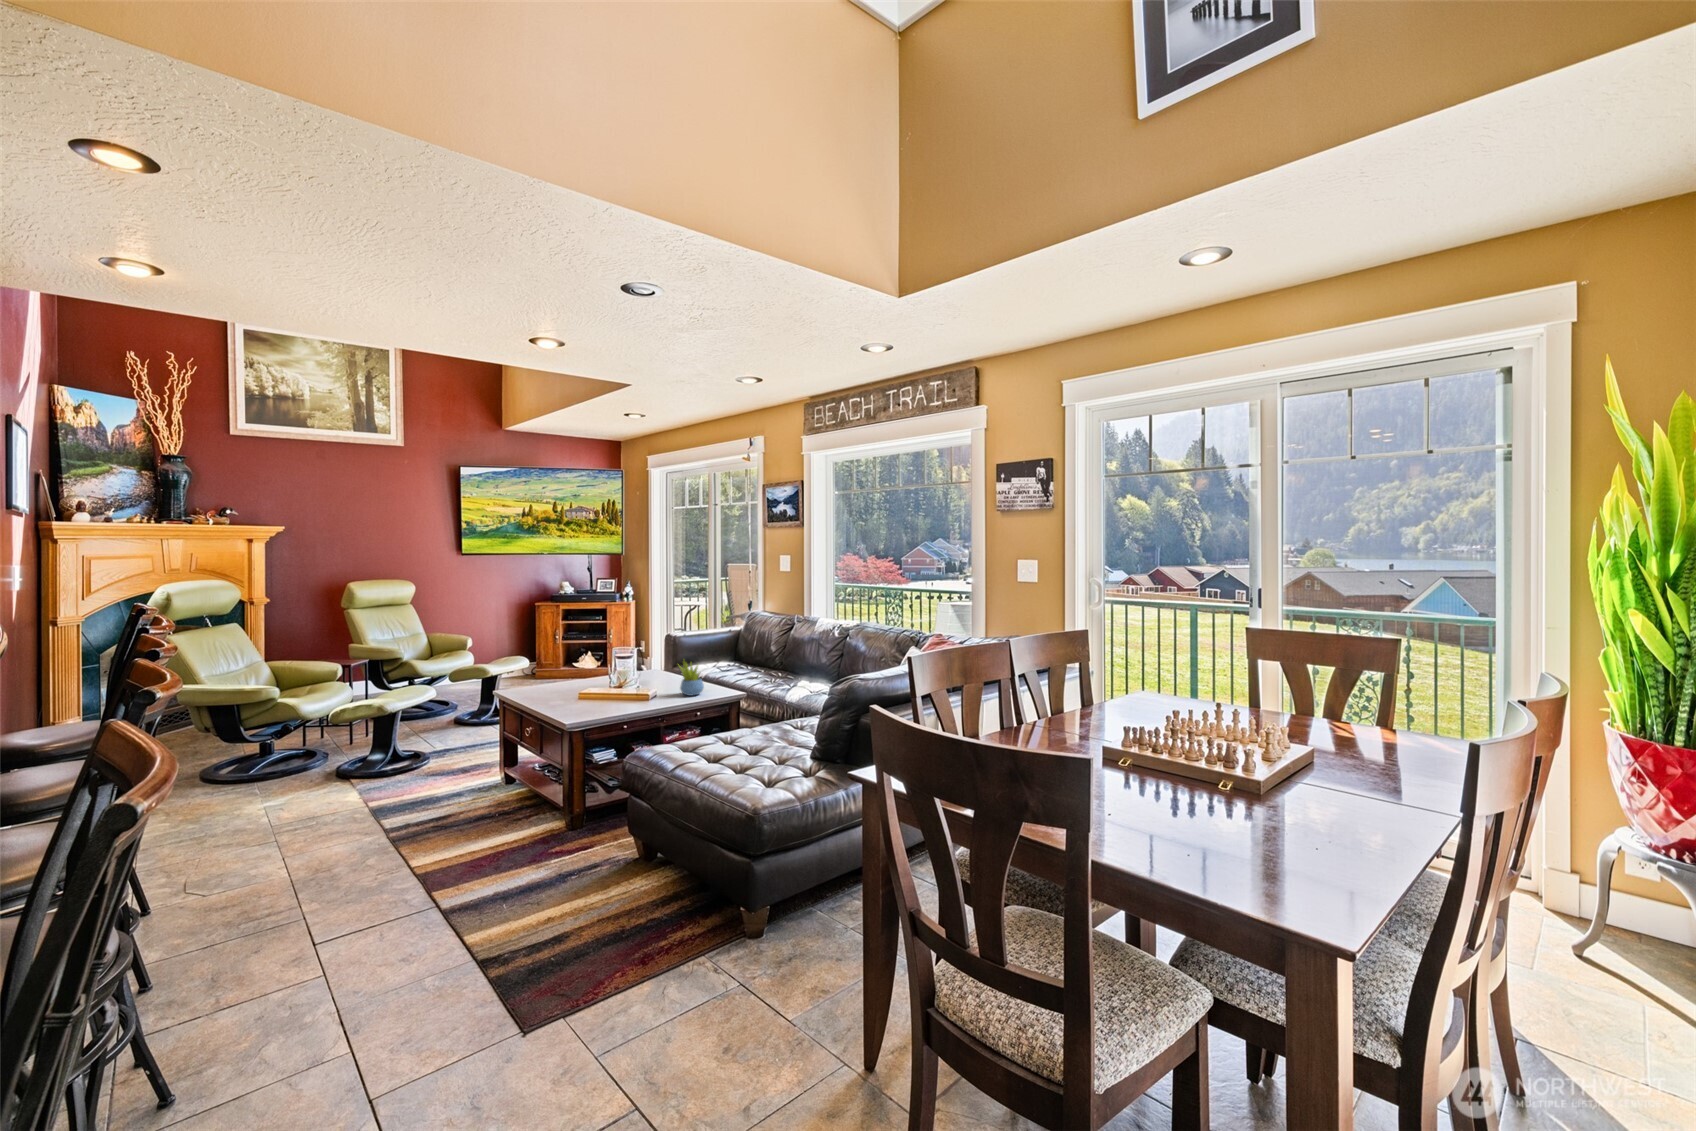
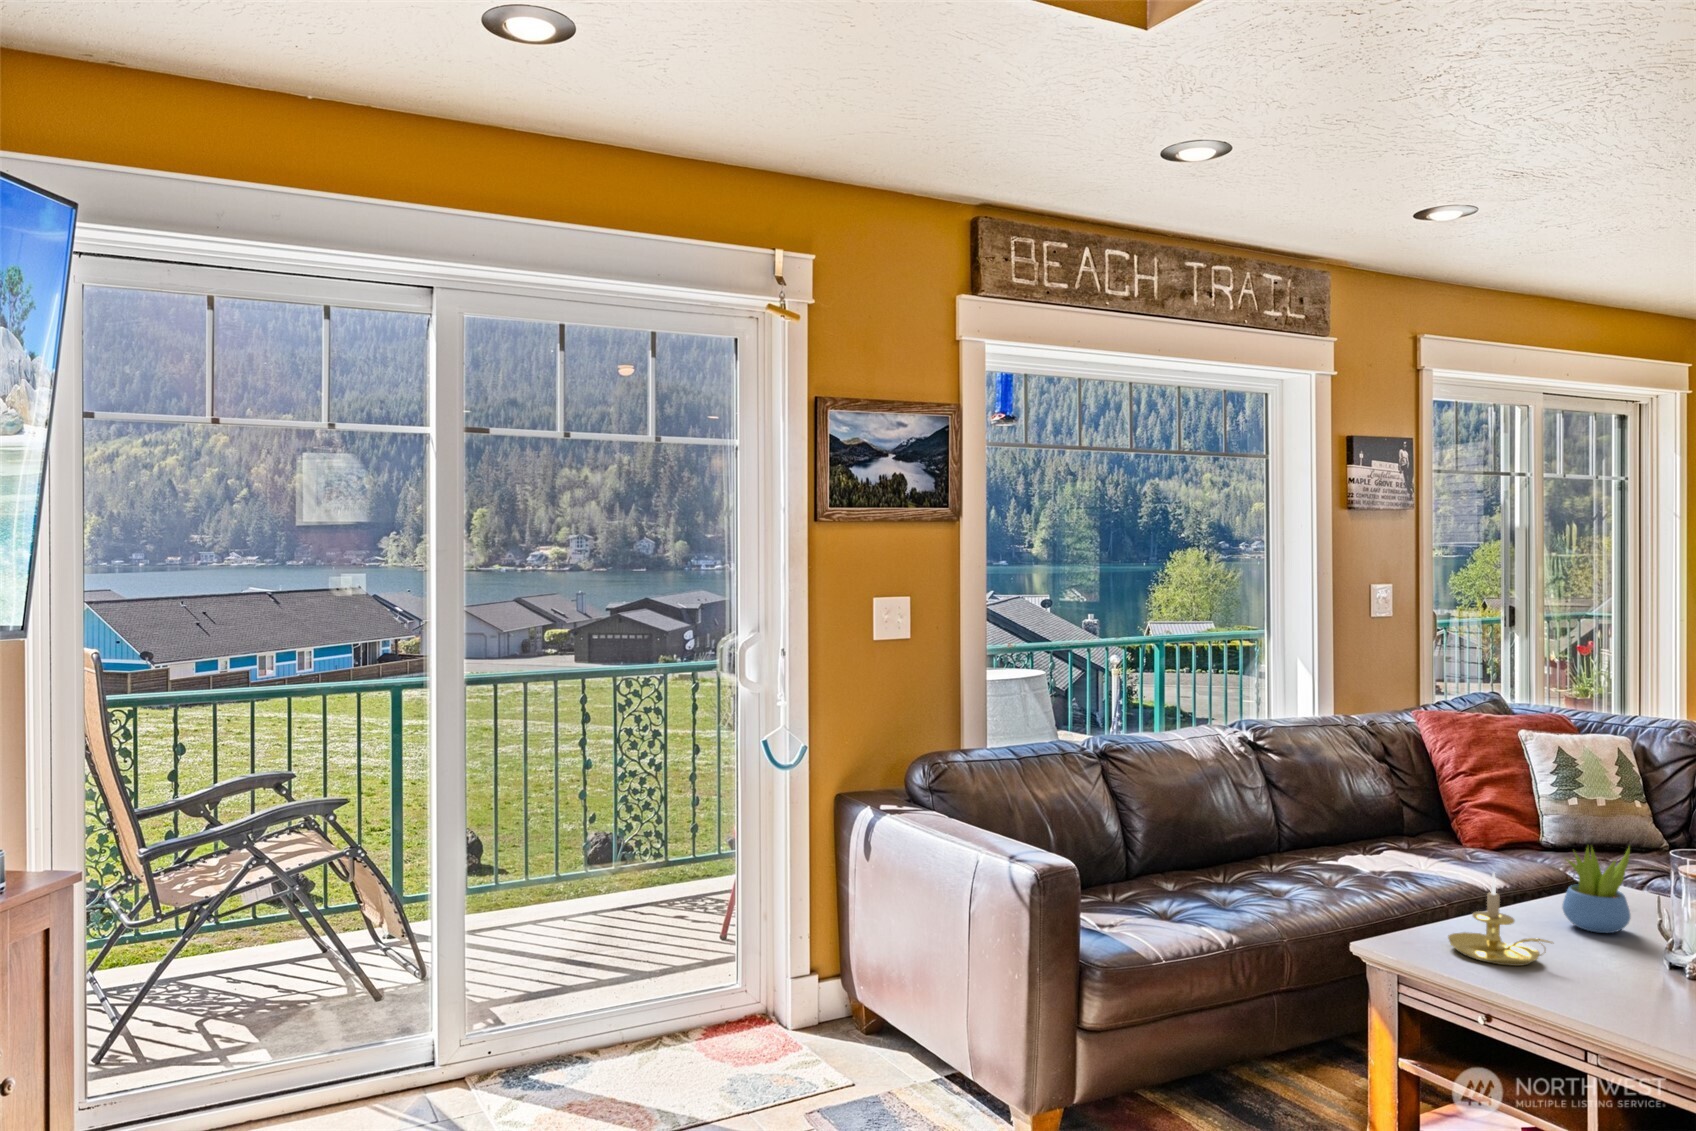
candle holder: none [641,655,671,687] -> present [1448,873,1553,966]

